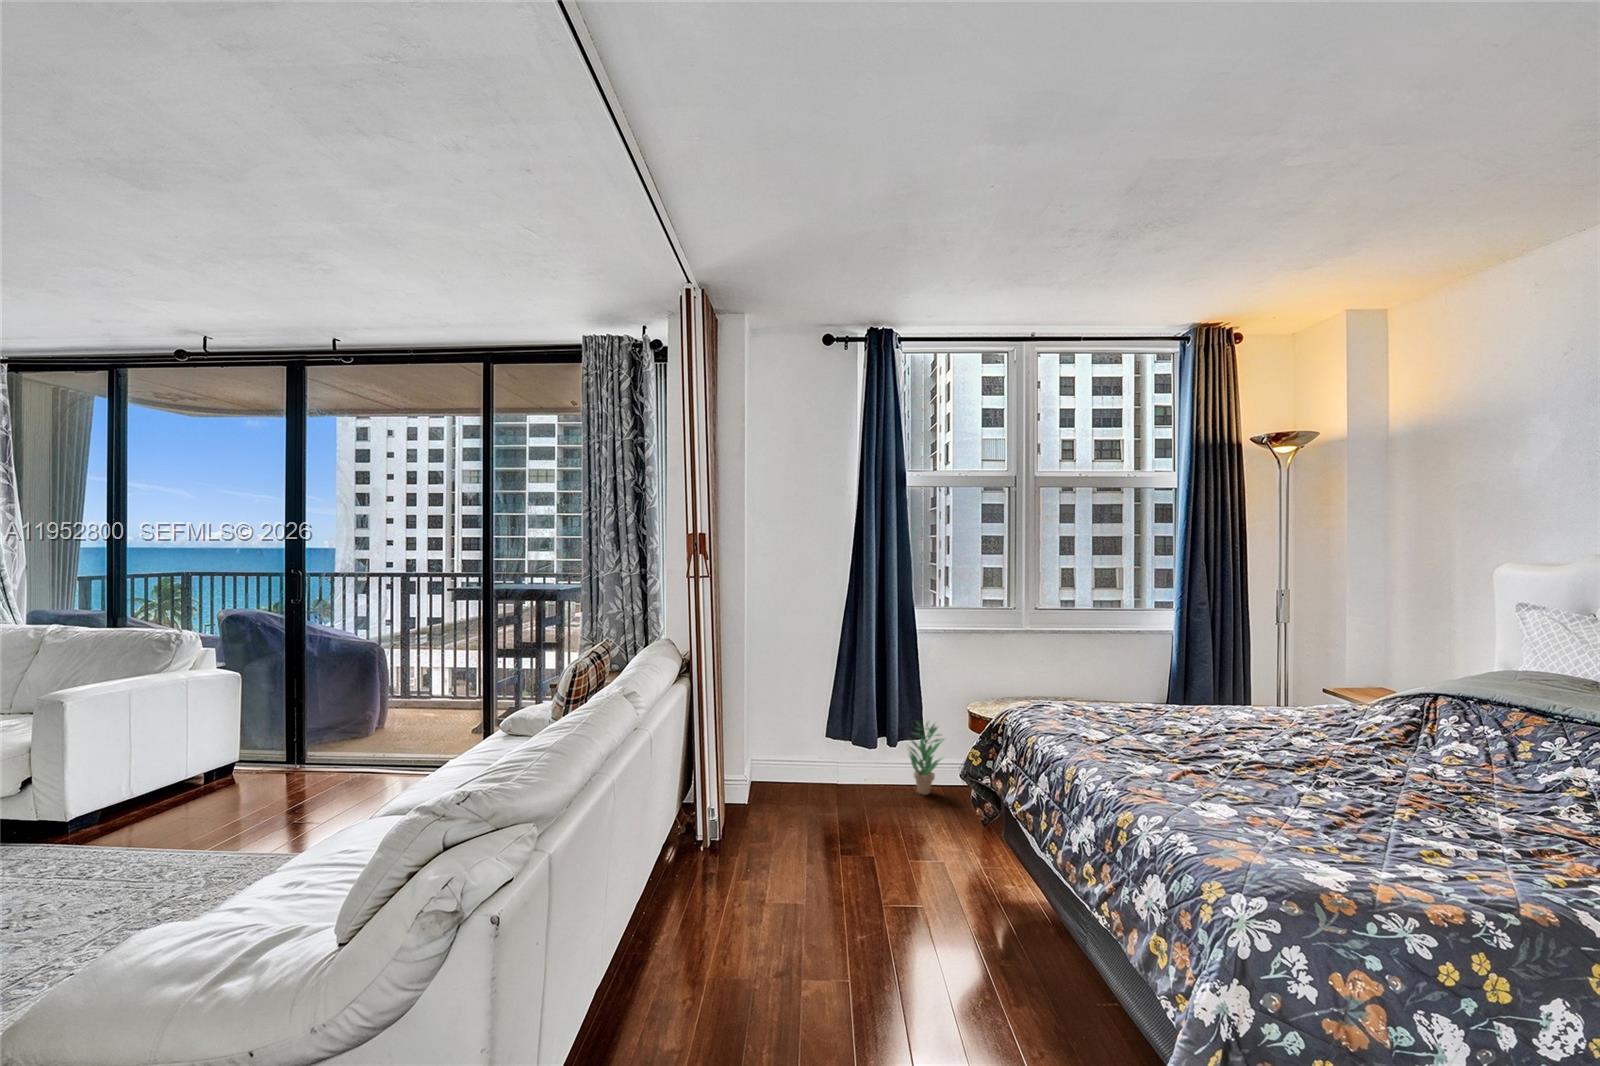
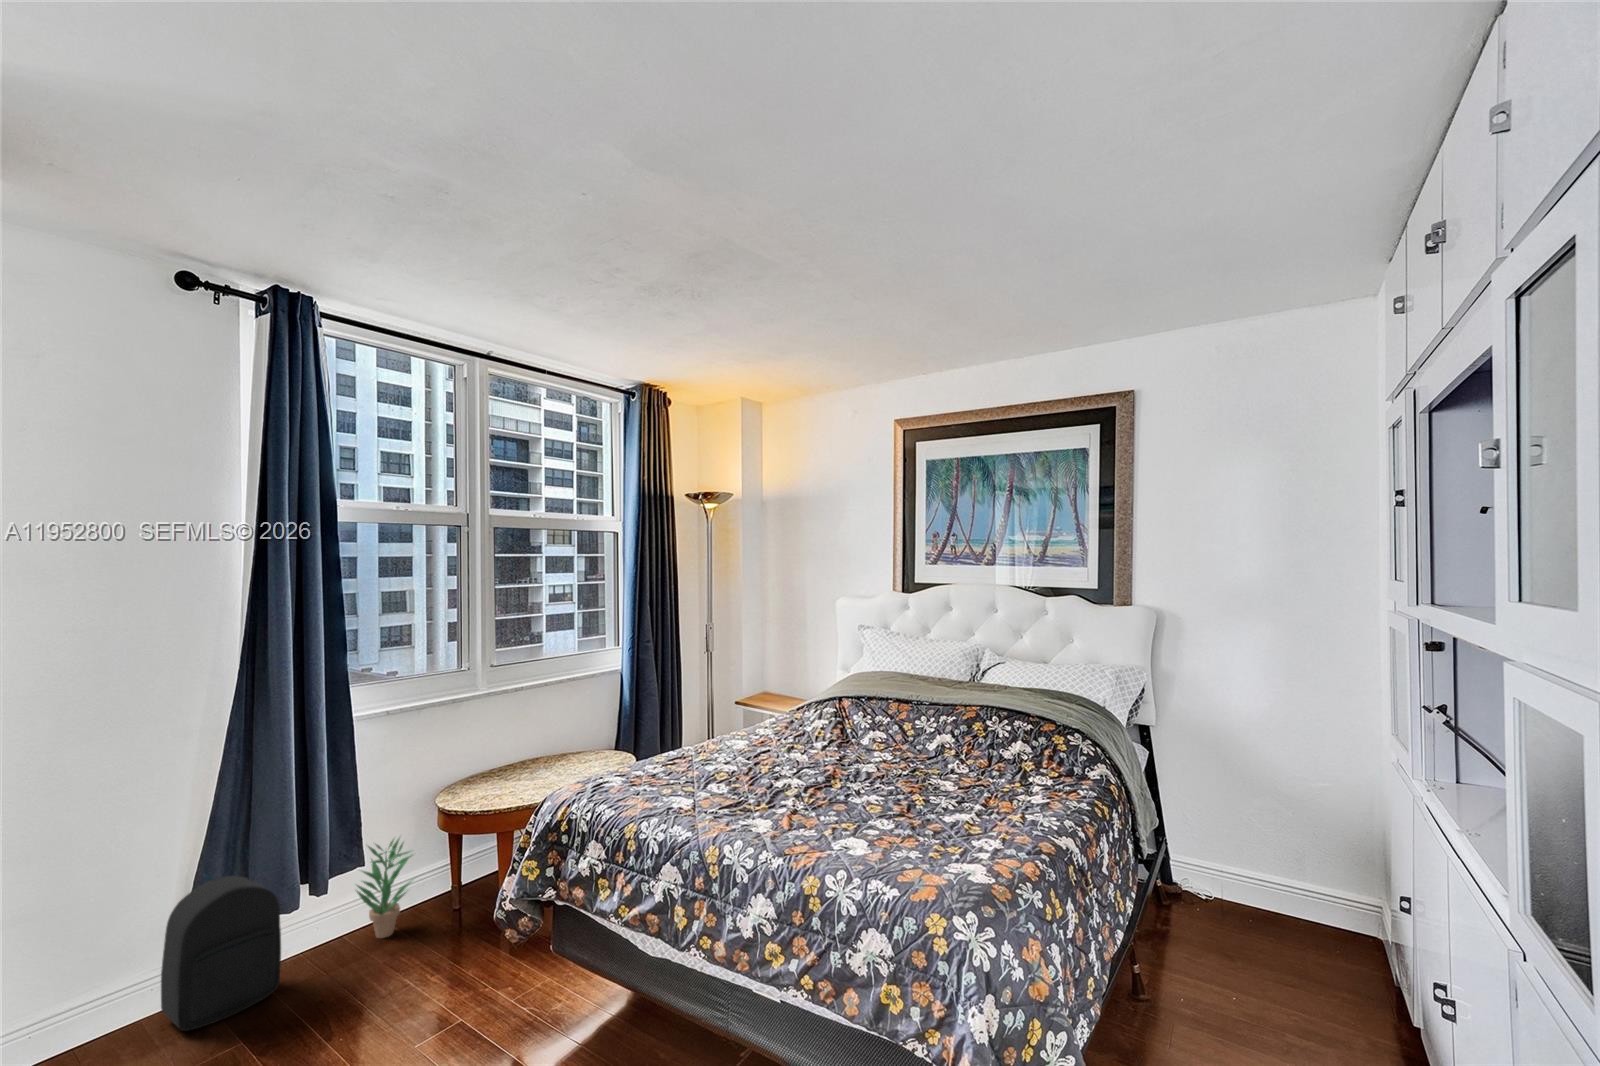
backpack: none [792,700,849,798] -> present [161,876,281,1031]

